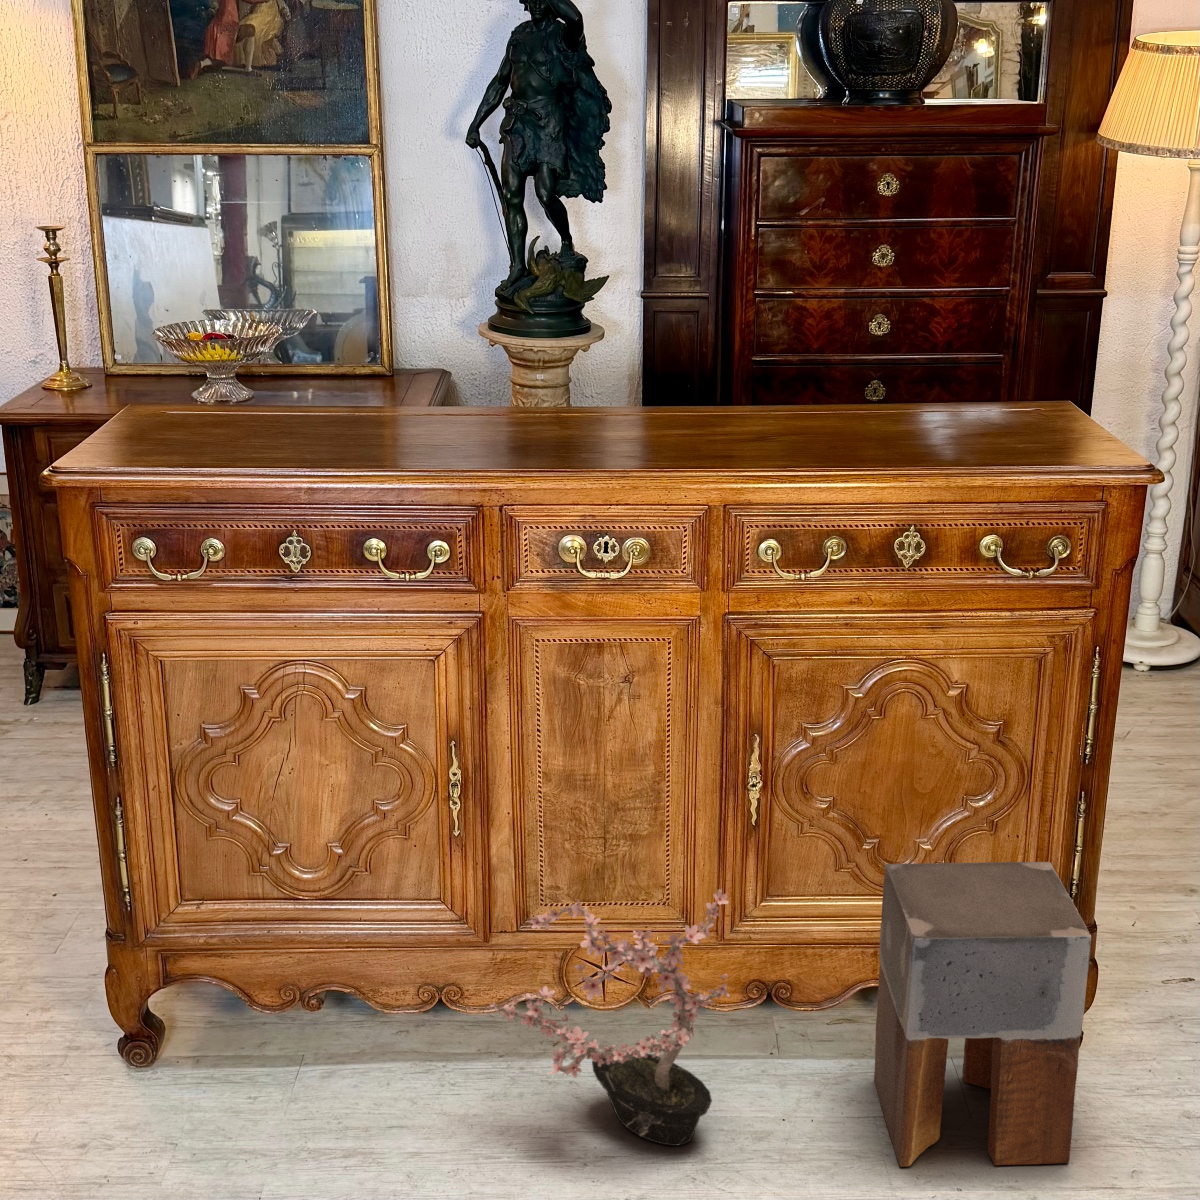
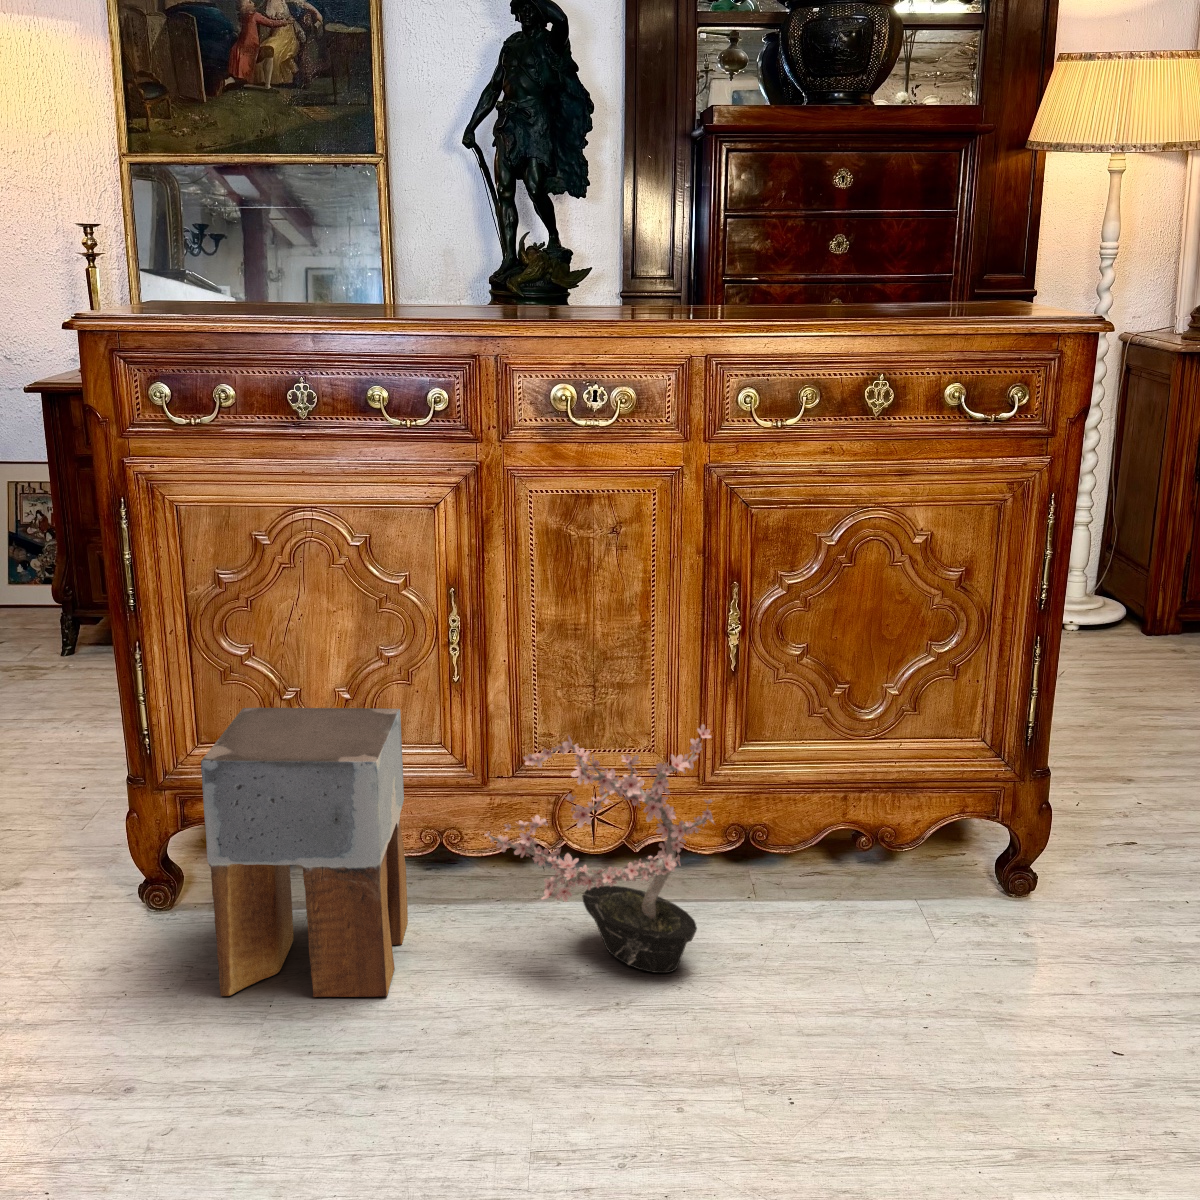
stool: present [874,862,1091,1167] -> present [201,708,408,997]

